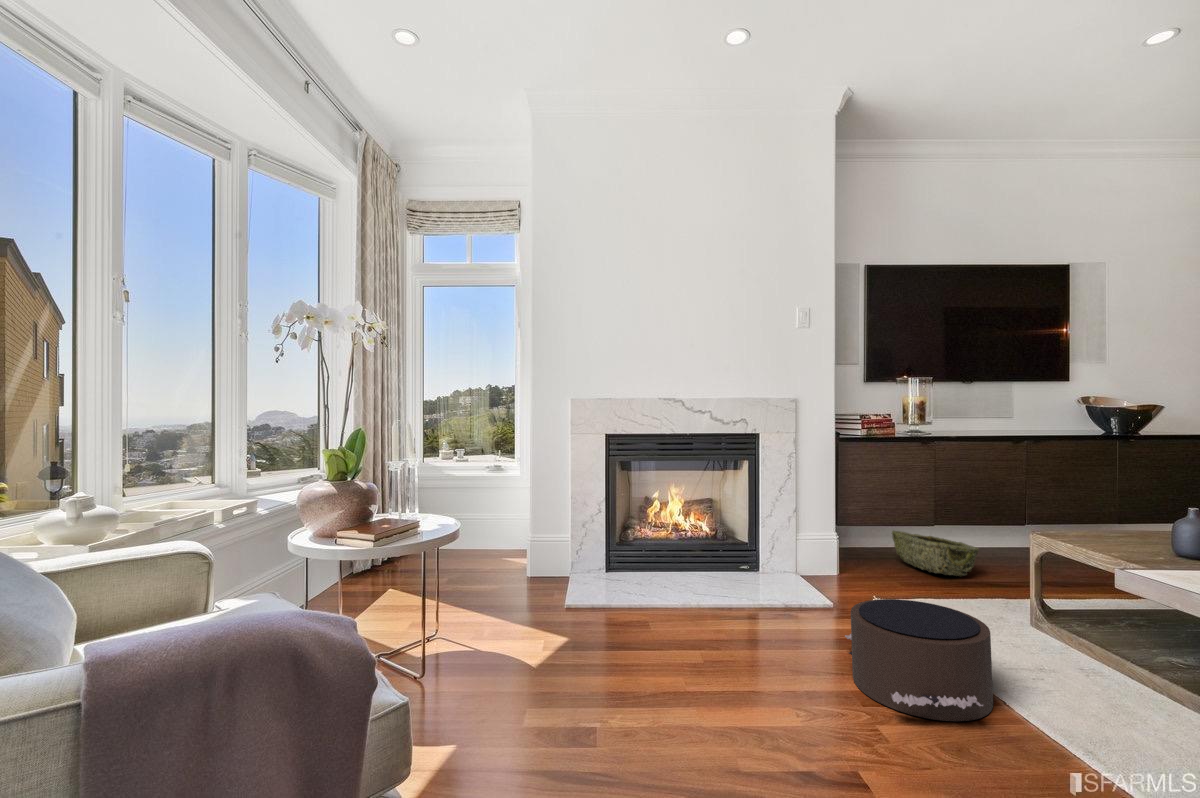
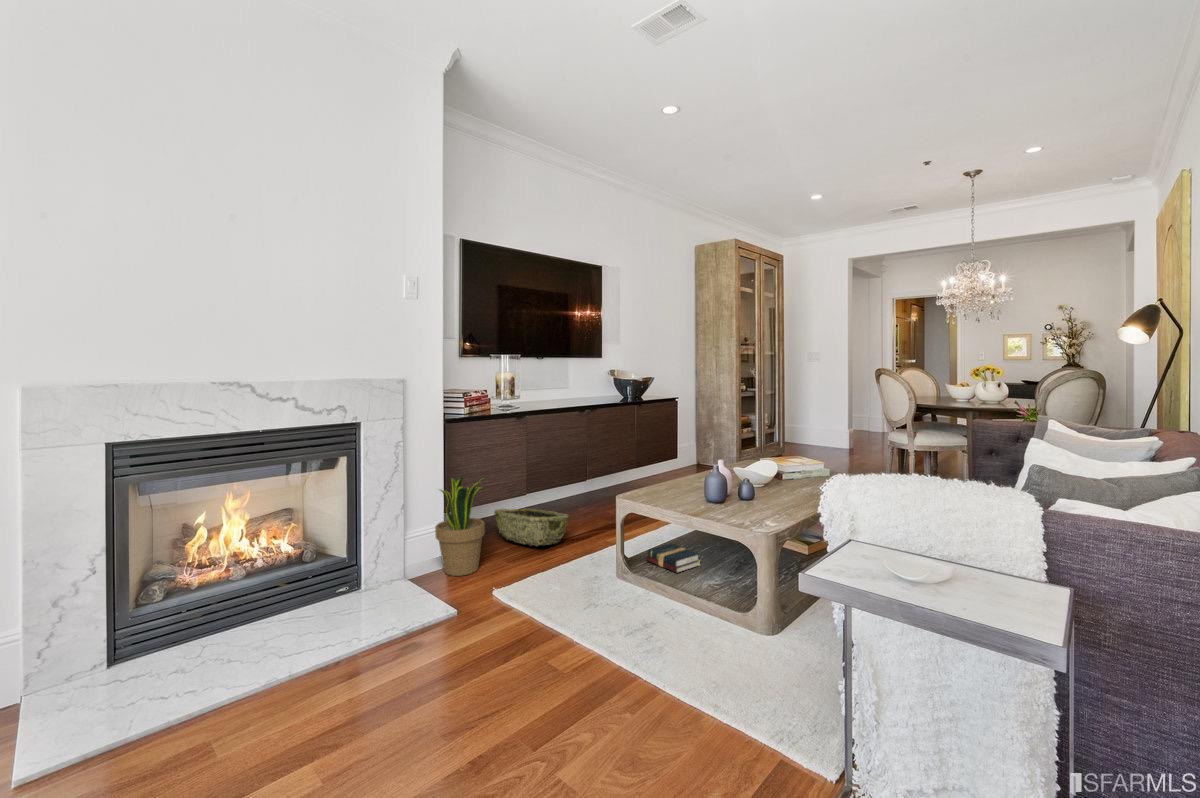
potted plant: none [824,488,875,581] -> present [435,477,485,576]
pouf: present [845,599,993,721] -> none [491,595,638,729]
hardback book: none [1078,601,1170,637] -> present [646,544,700,573]

